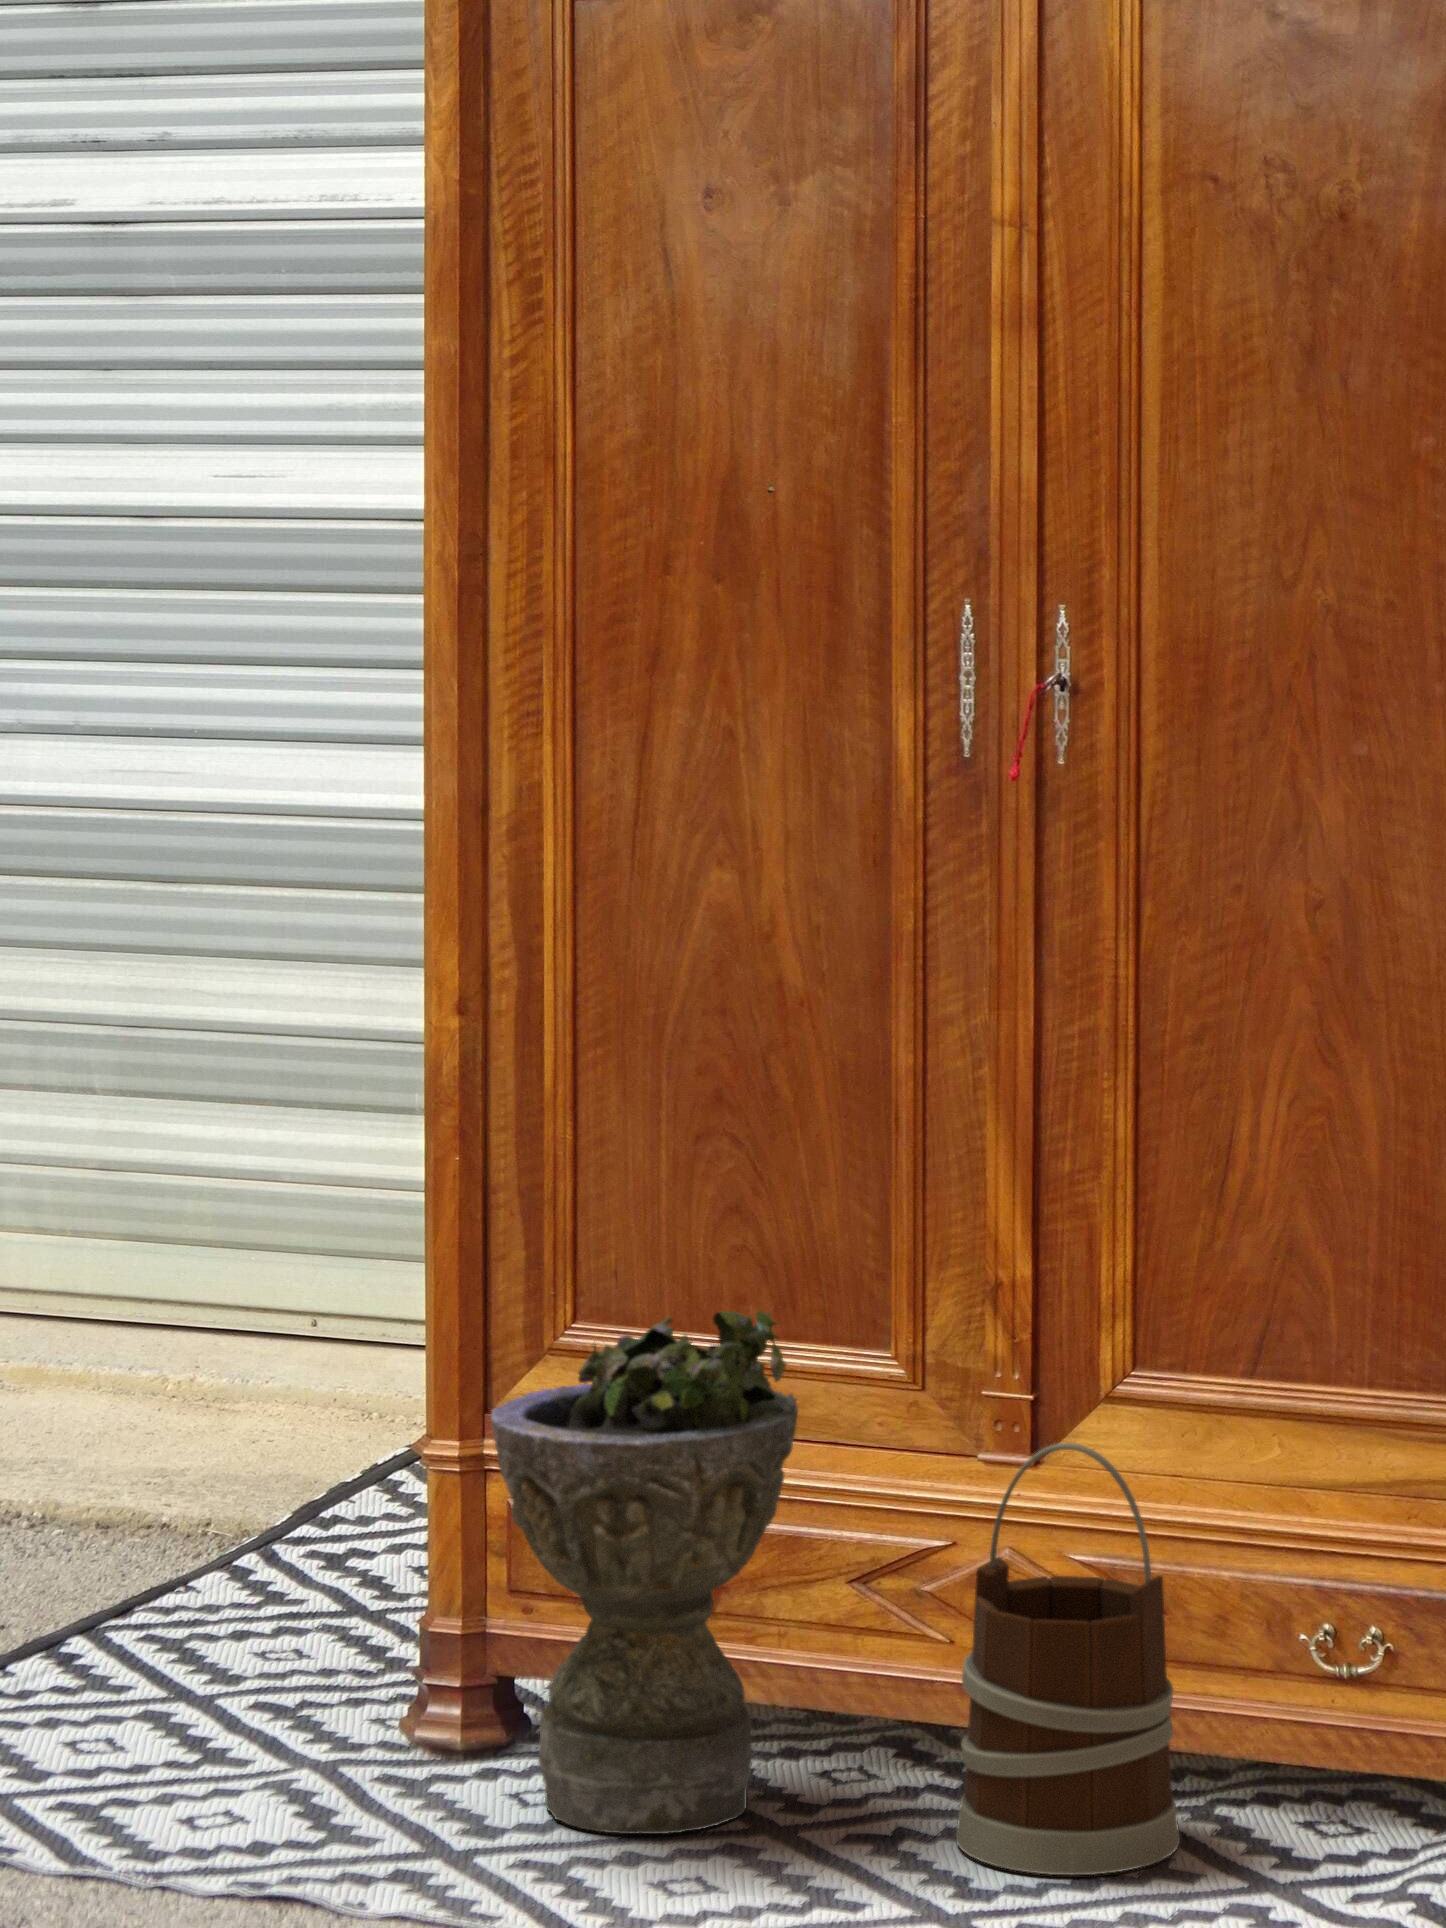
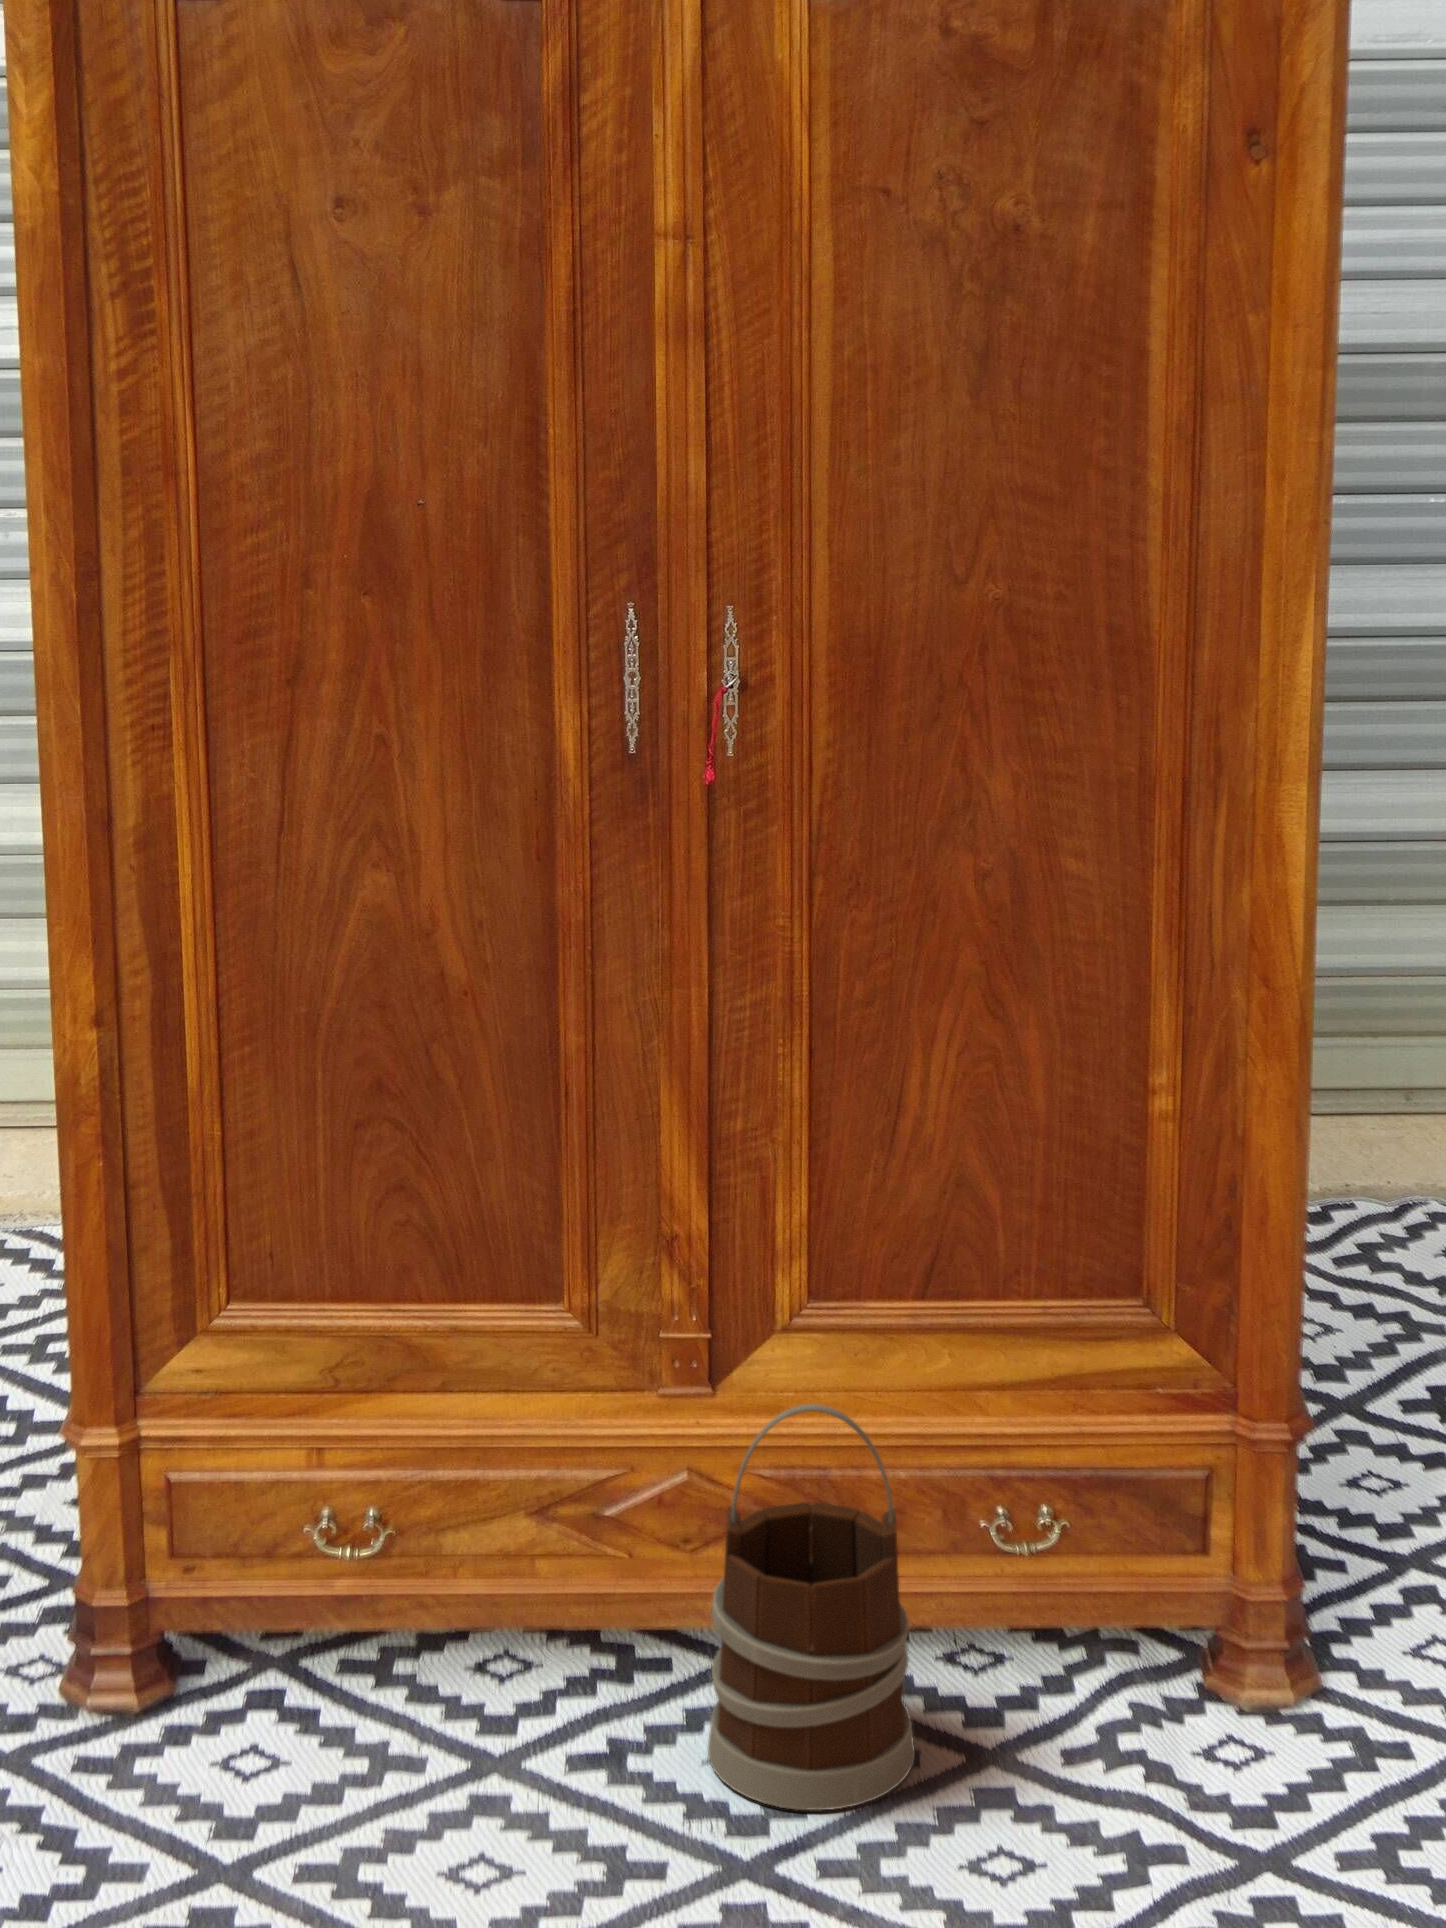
planter: present [491,1310,798,1834] -> none [229,1307,533,1836]

